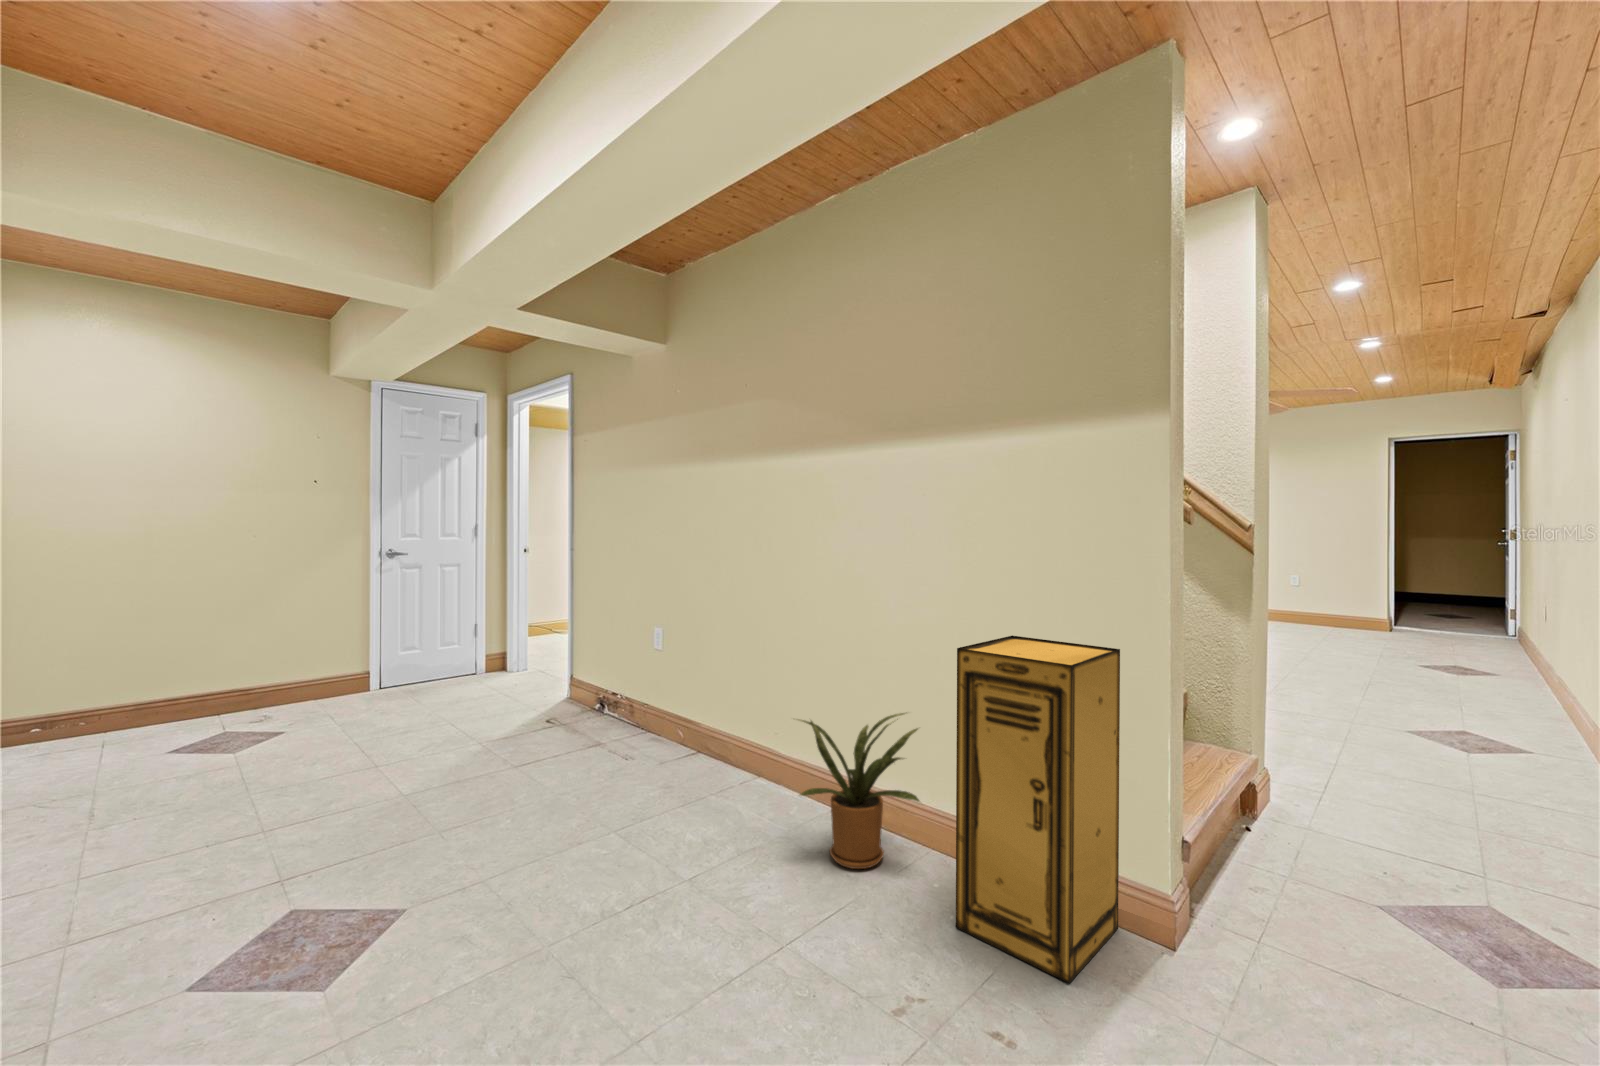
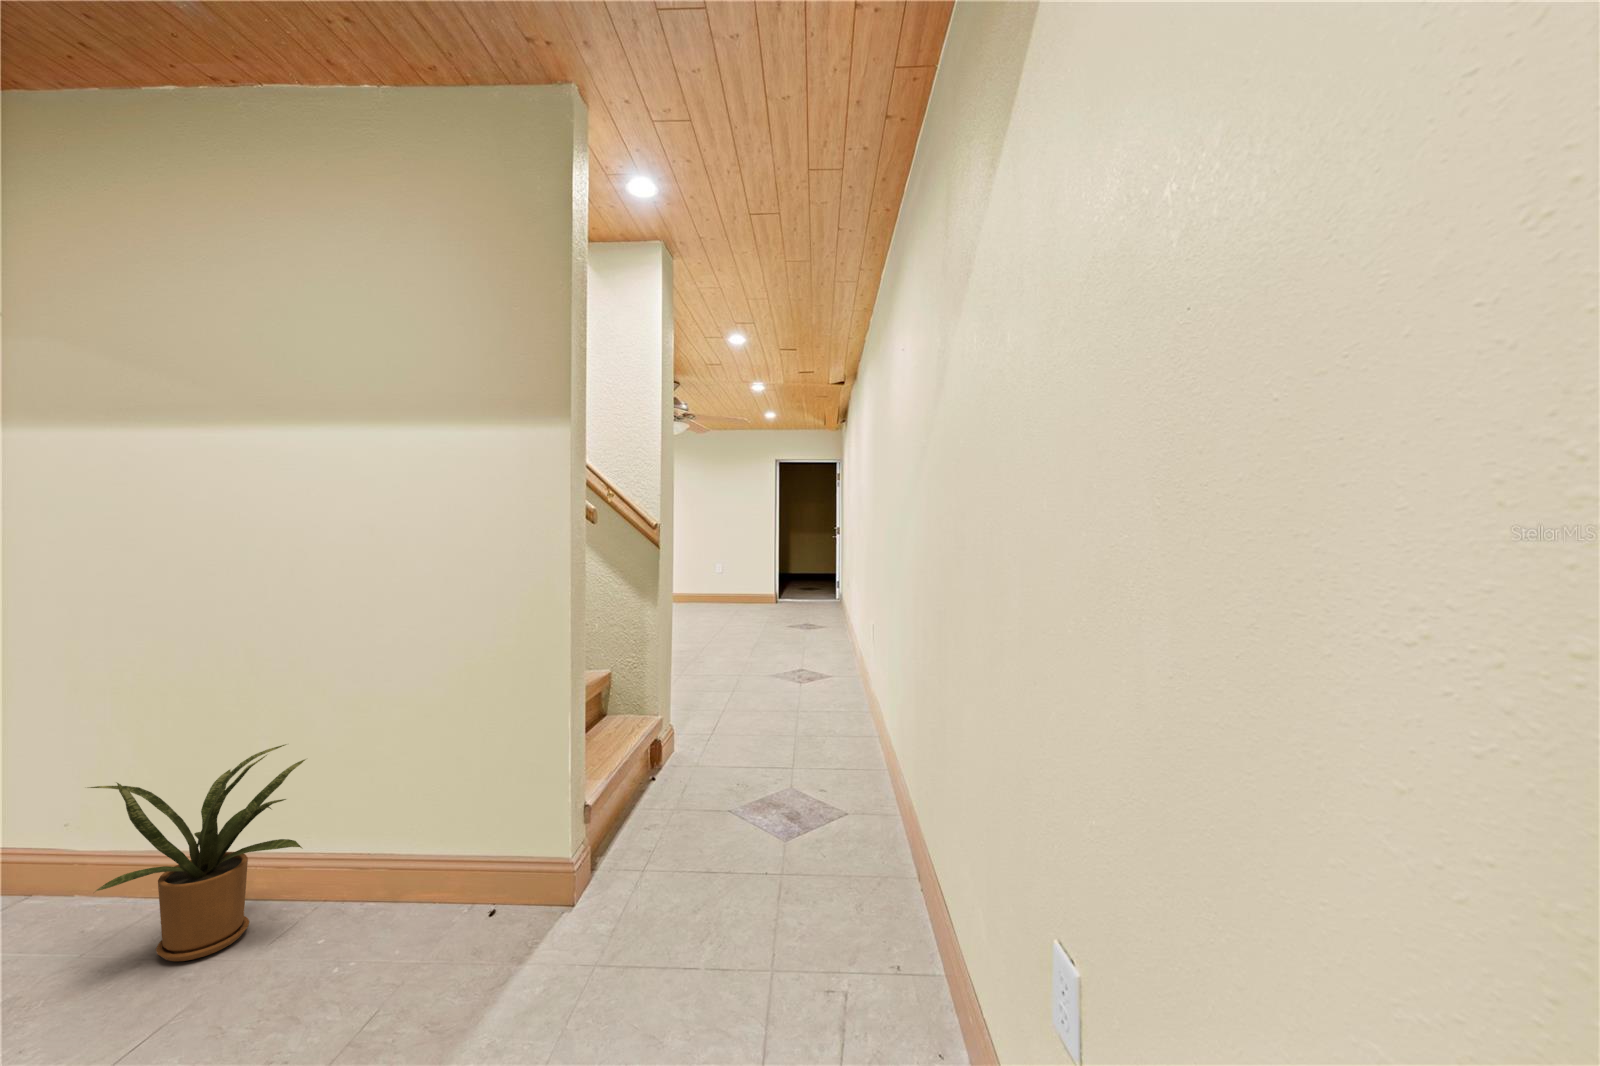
storage cabinet: present [956,635,1120,983] -> none [338,639,526,983]

